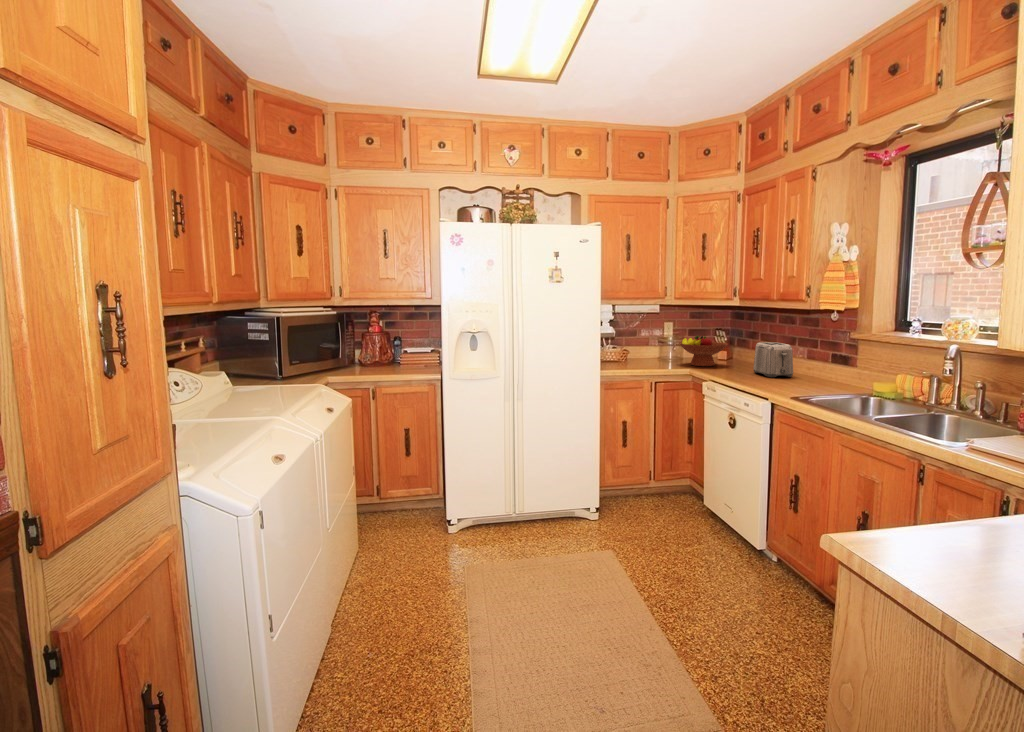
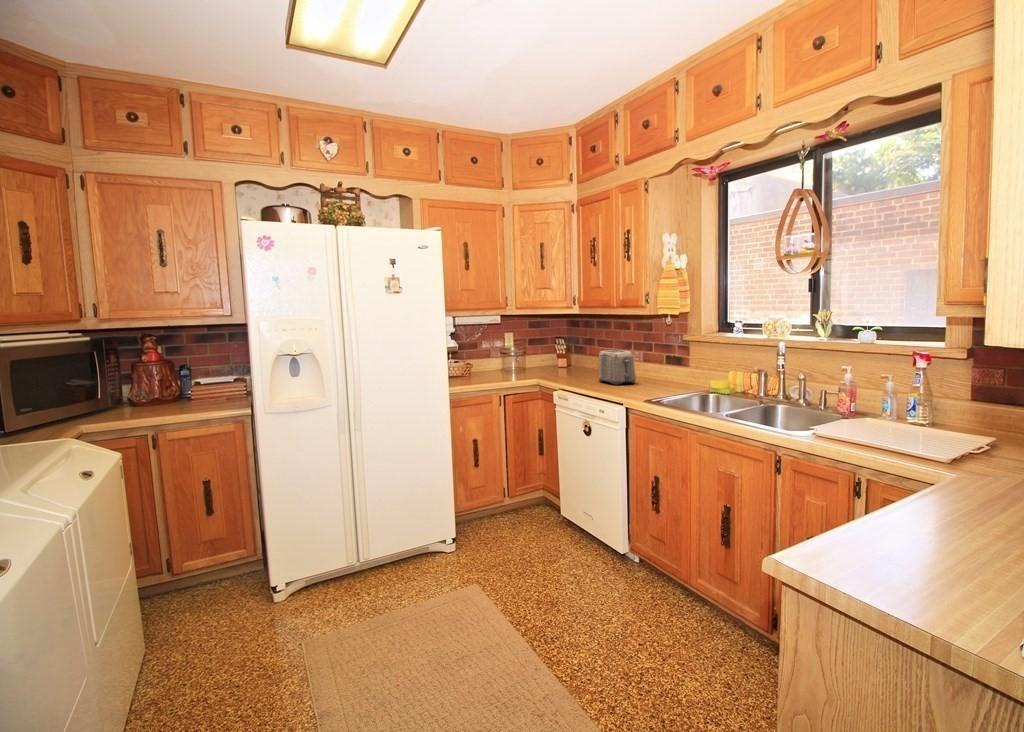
fruit bowl: present [679,336,728,366] -> none [523,347,571,379]

